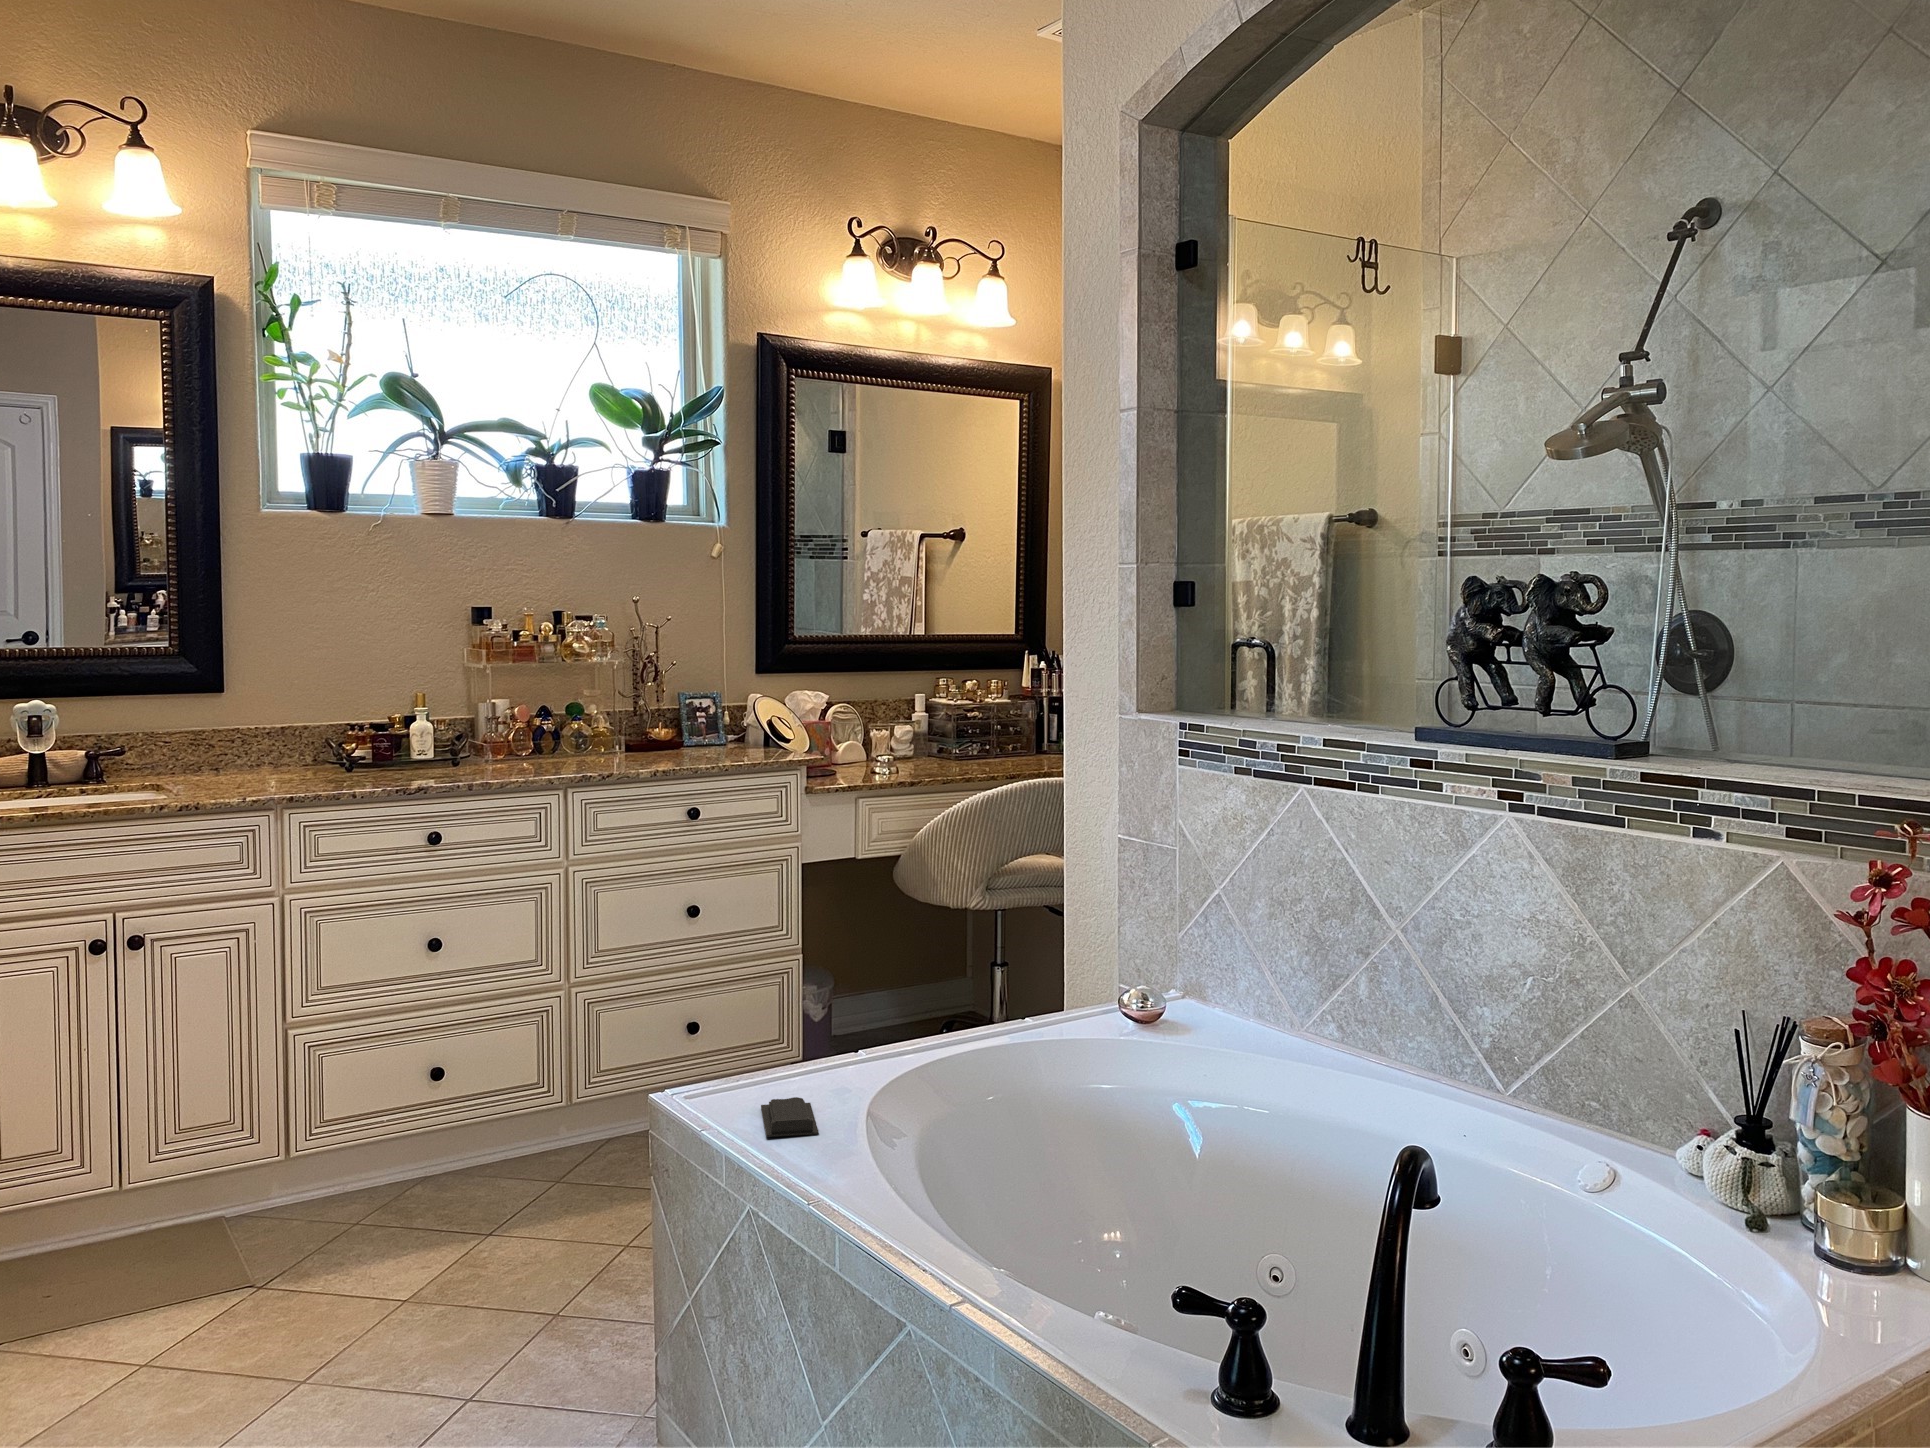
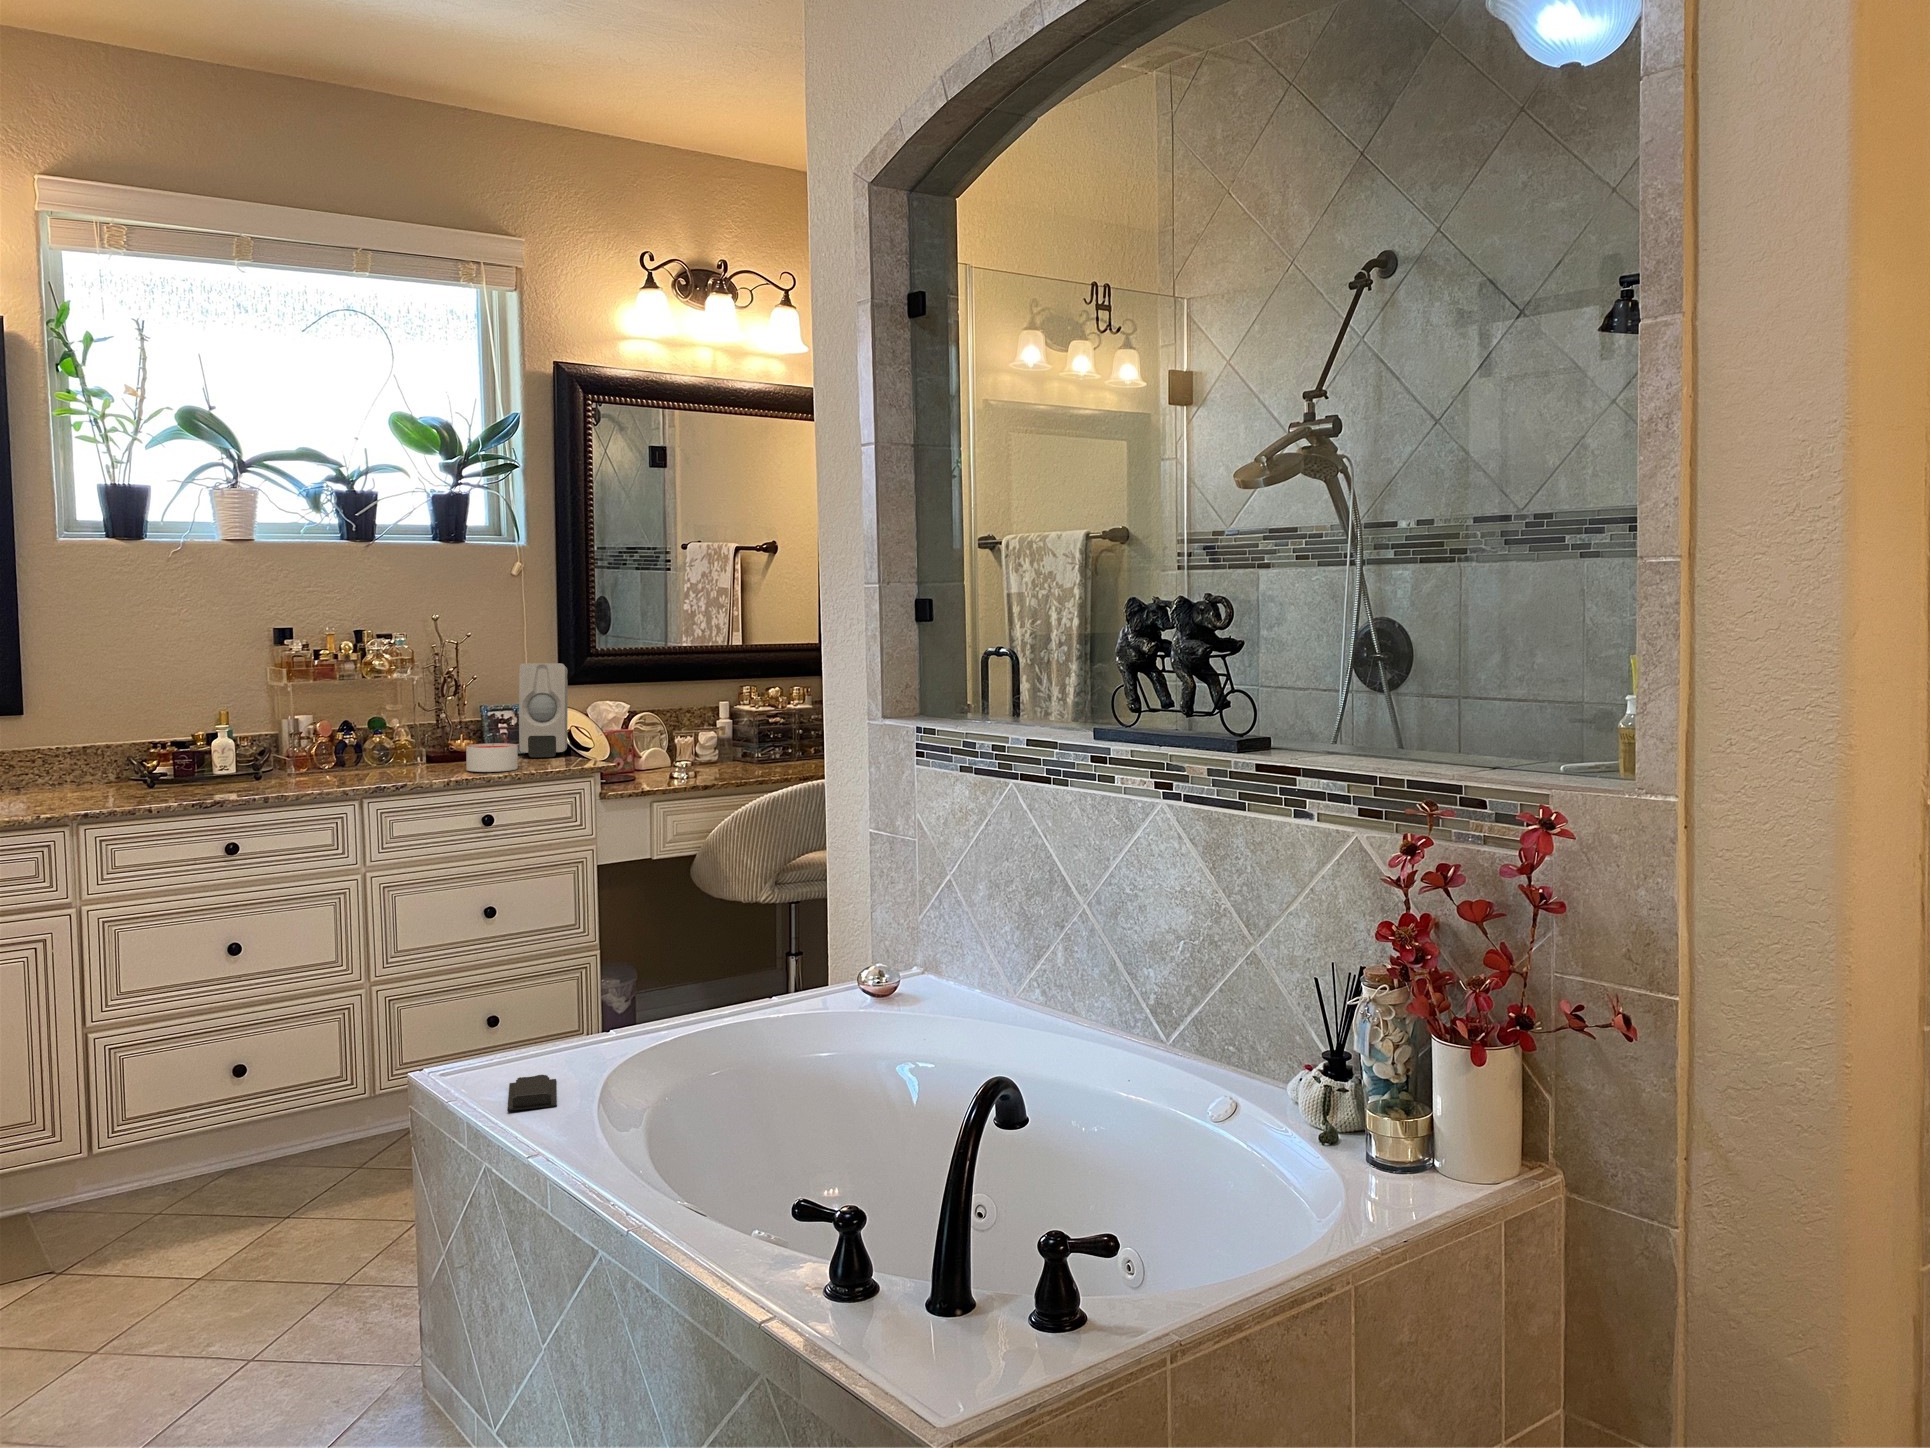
soap dispenser: none [717,649,766,750] -> present [519,663,568,757]
candle: none [667,734,719,764] -> present [466,743,518,772]

